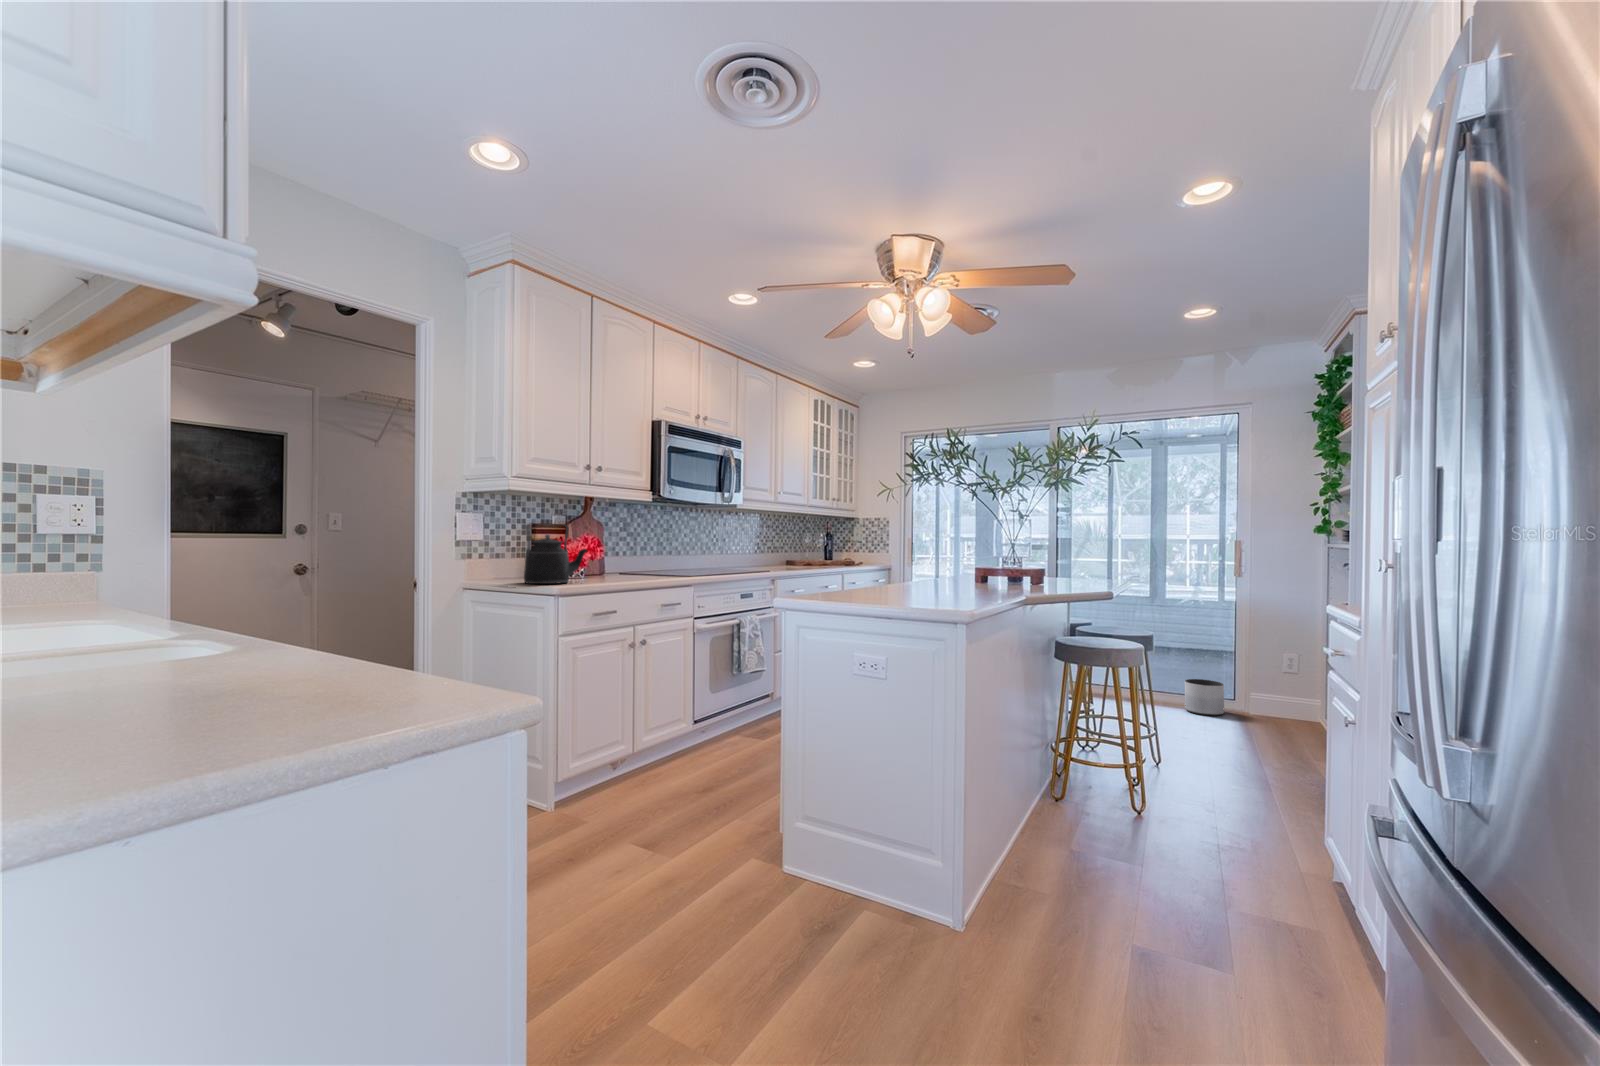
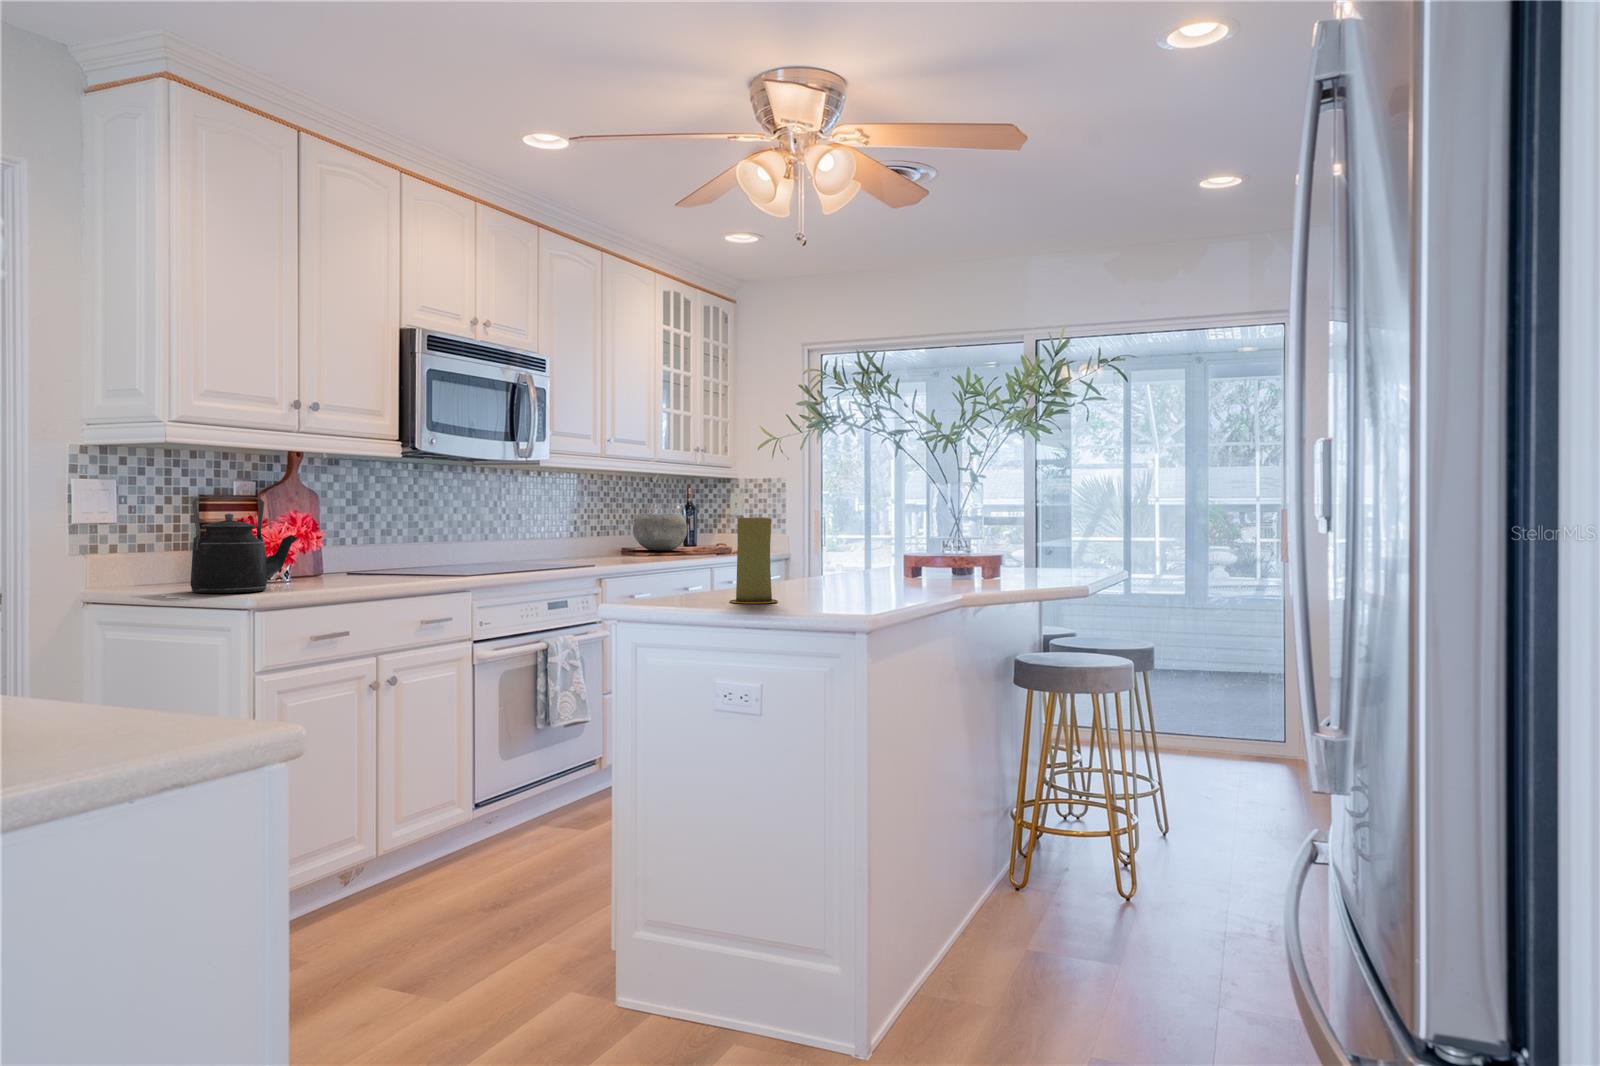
candle: none [865,537,899,596] -> present [729,517,778,603]
ceramic bowl: none [793,540,827,563] -> present [633,513,687,550]
planter: present [1185,679,1224,716] -> none [1202,711,1253,761]

